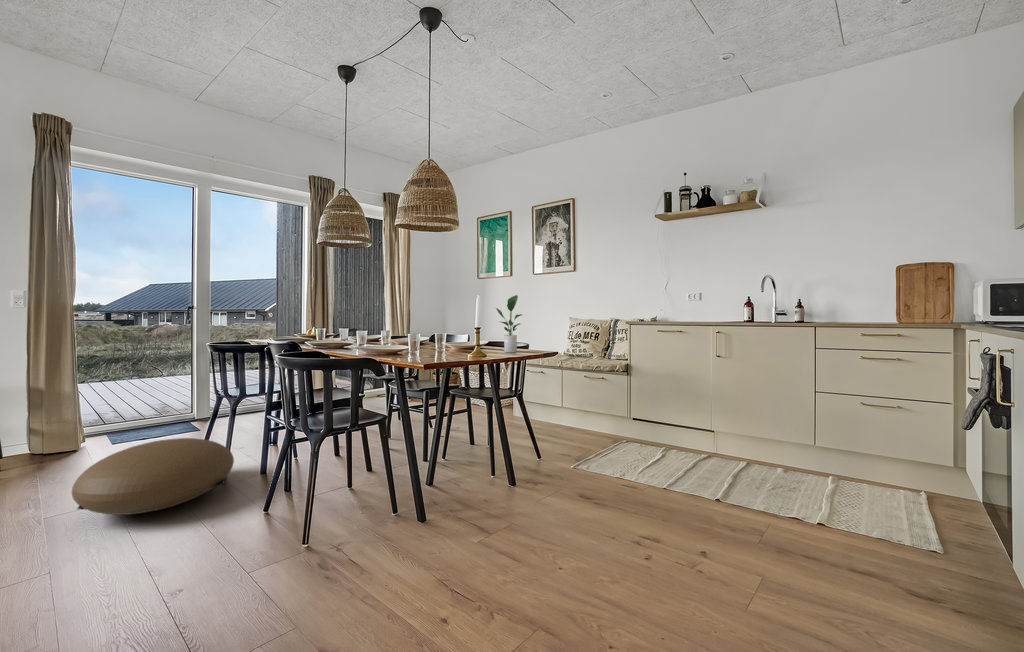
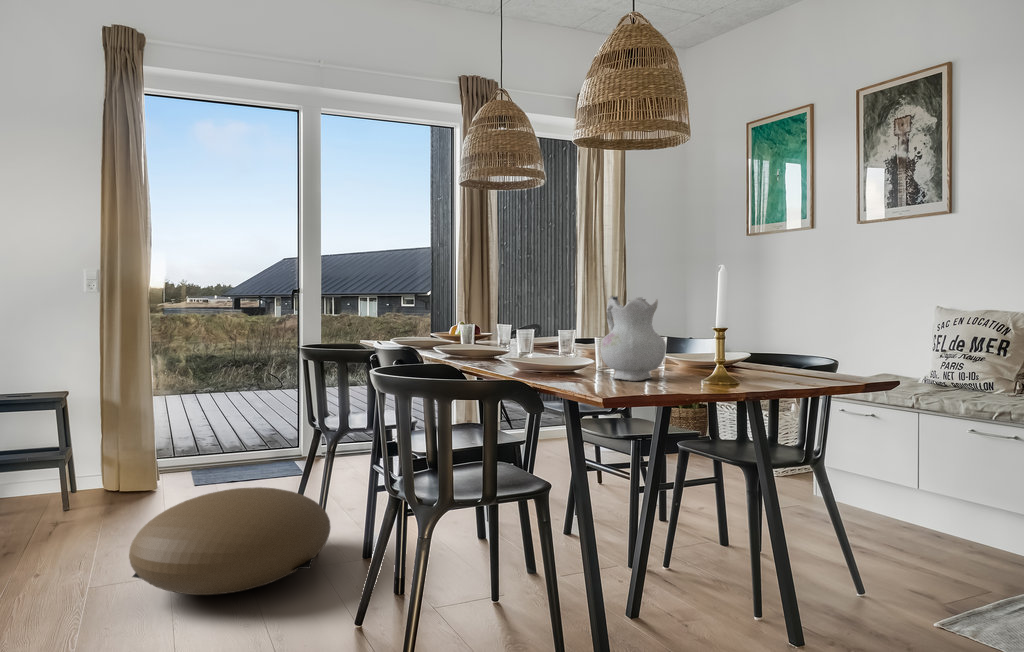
potted plant: present [496,295,522,353] -> none [761,261,825,378]
ceramic pitcher: none [414,311,450,357] -> present [600,296,666,381]

